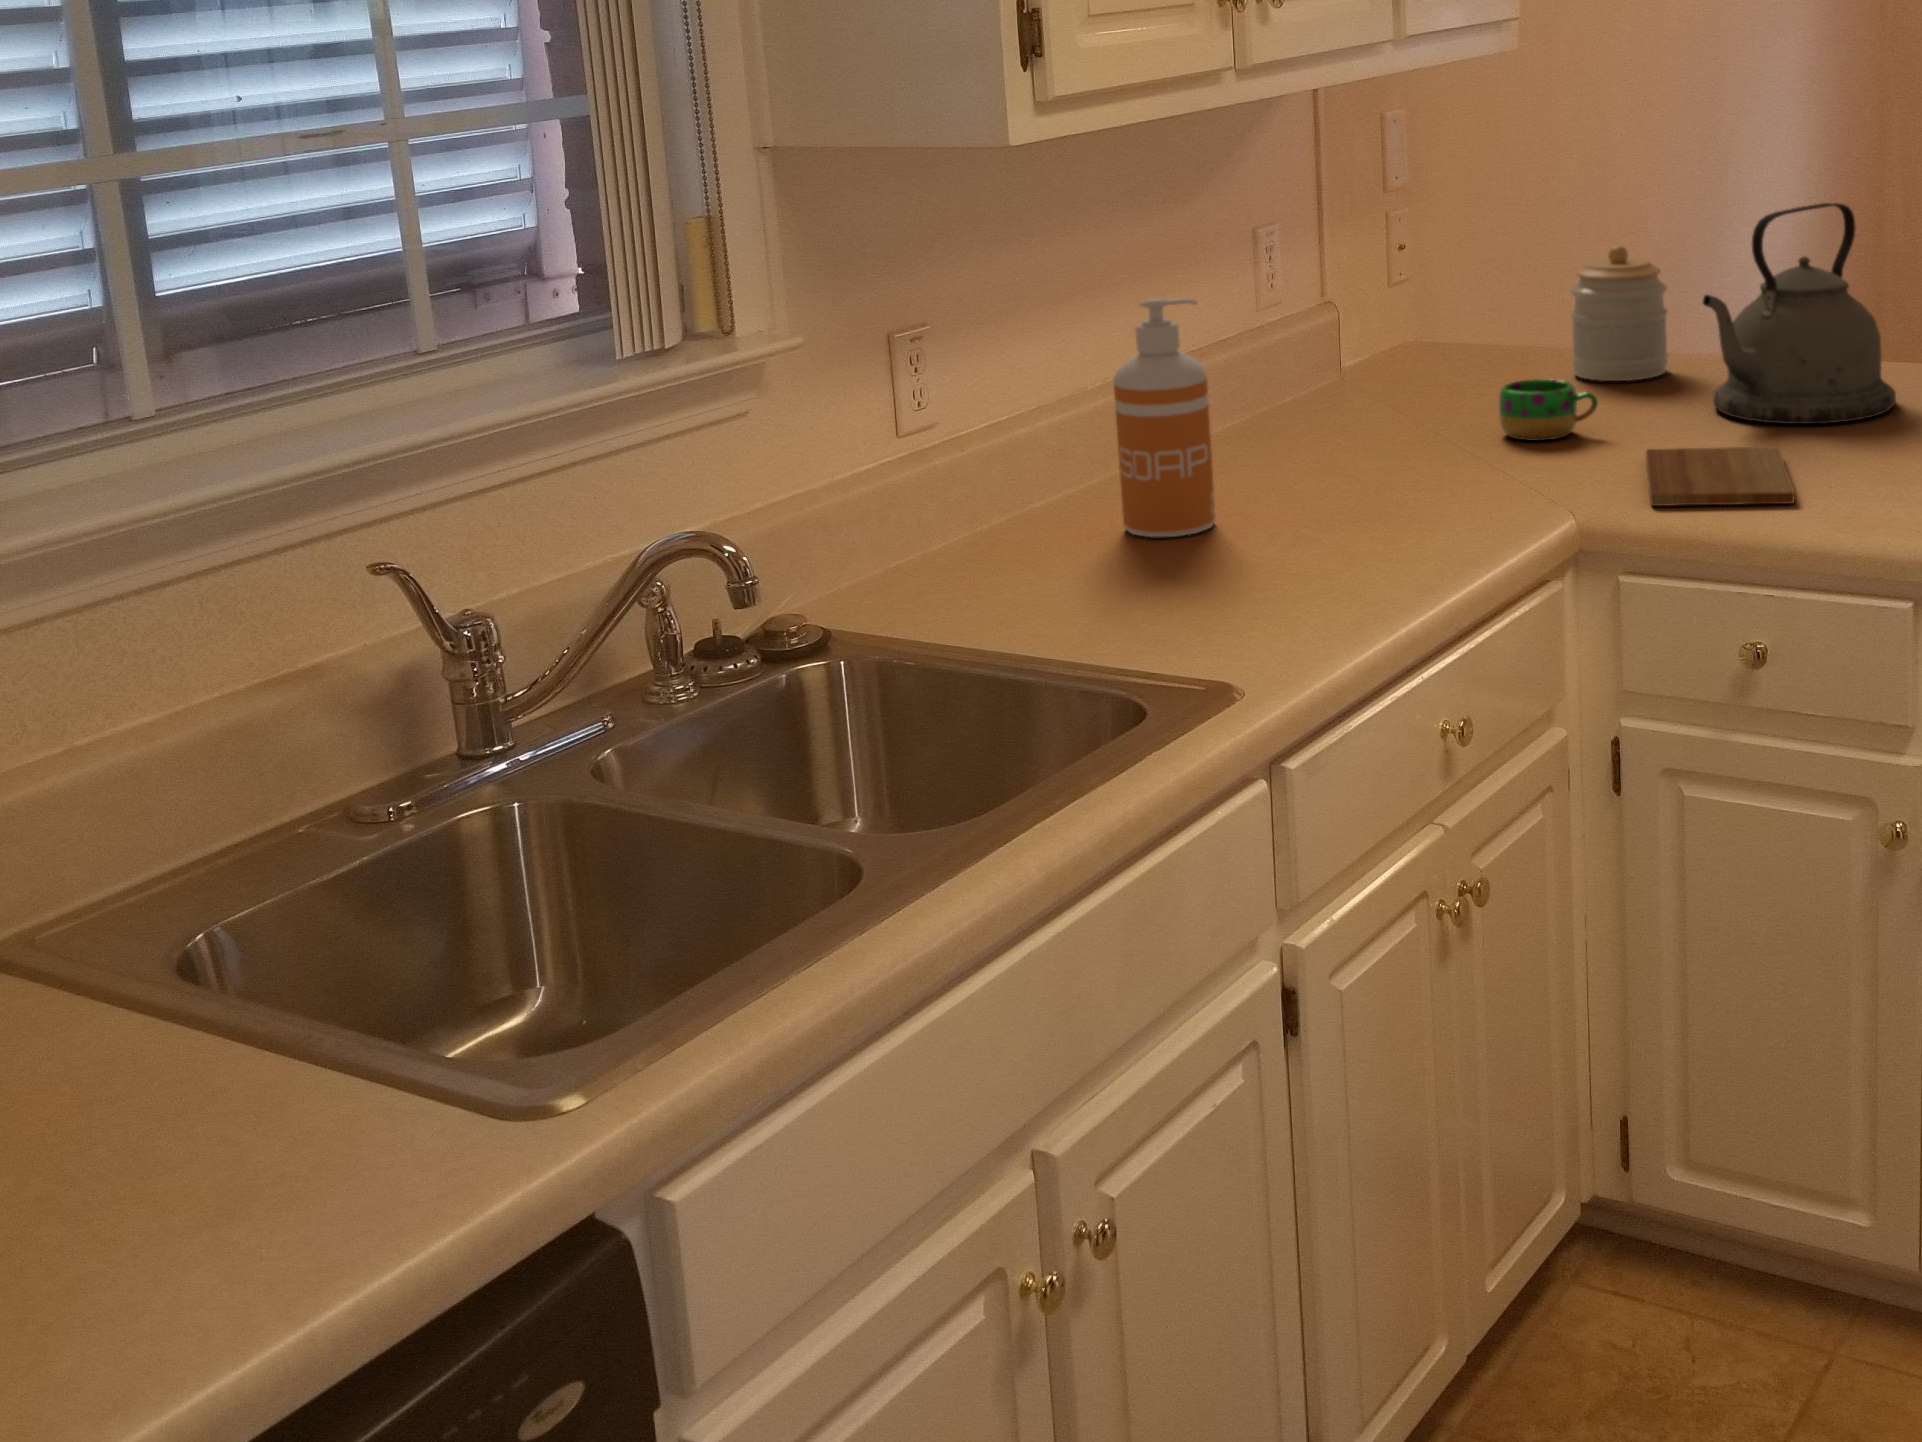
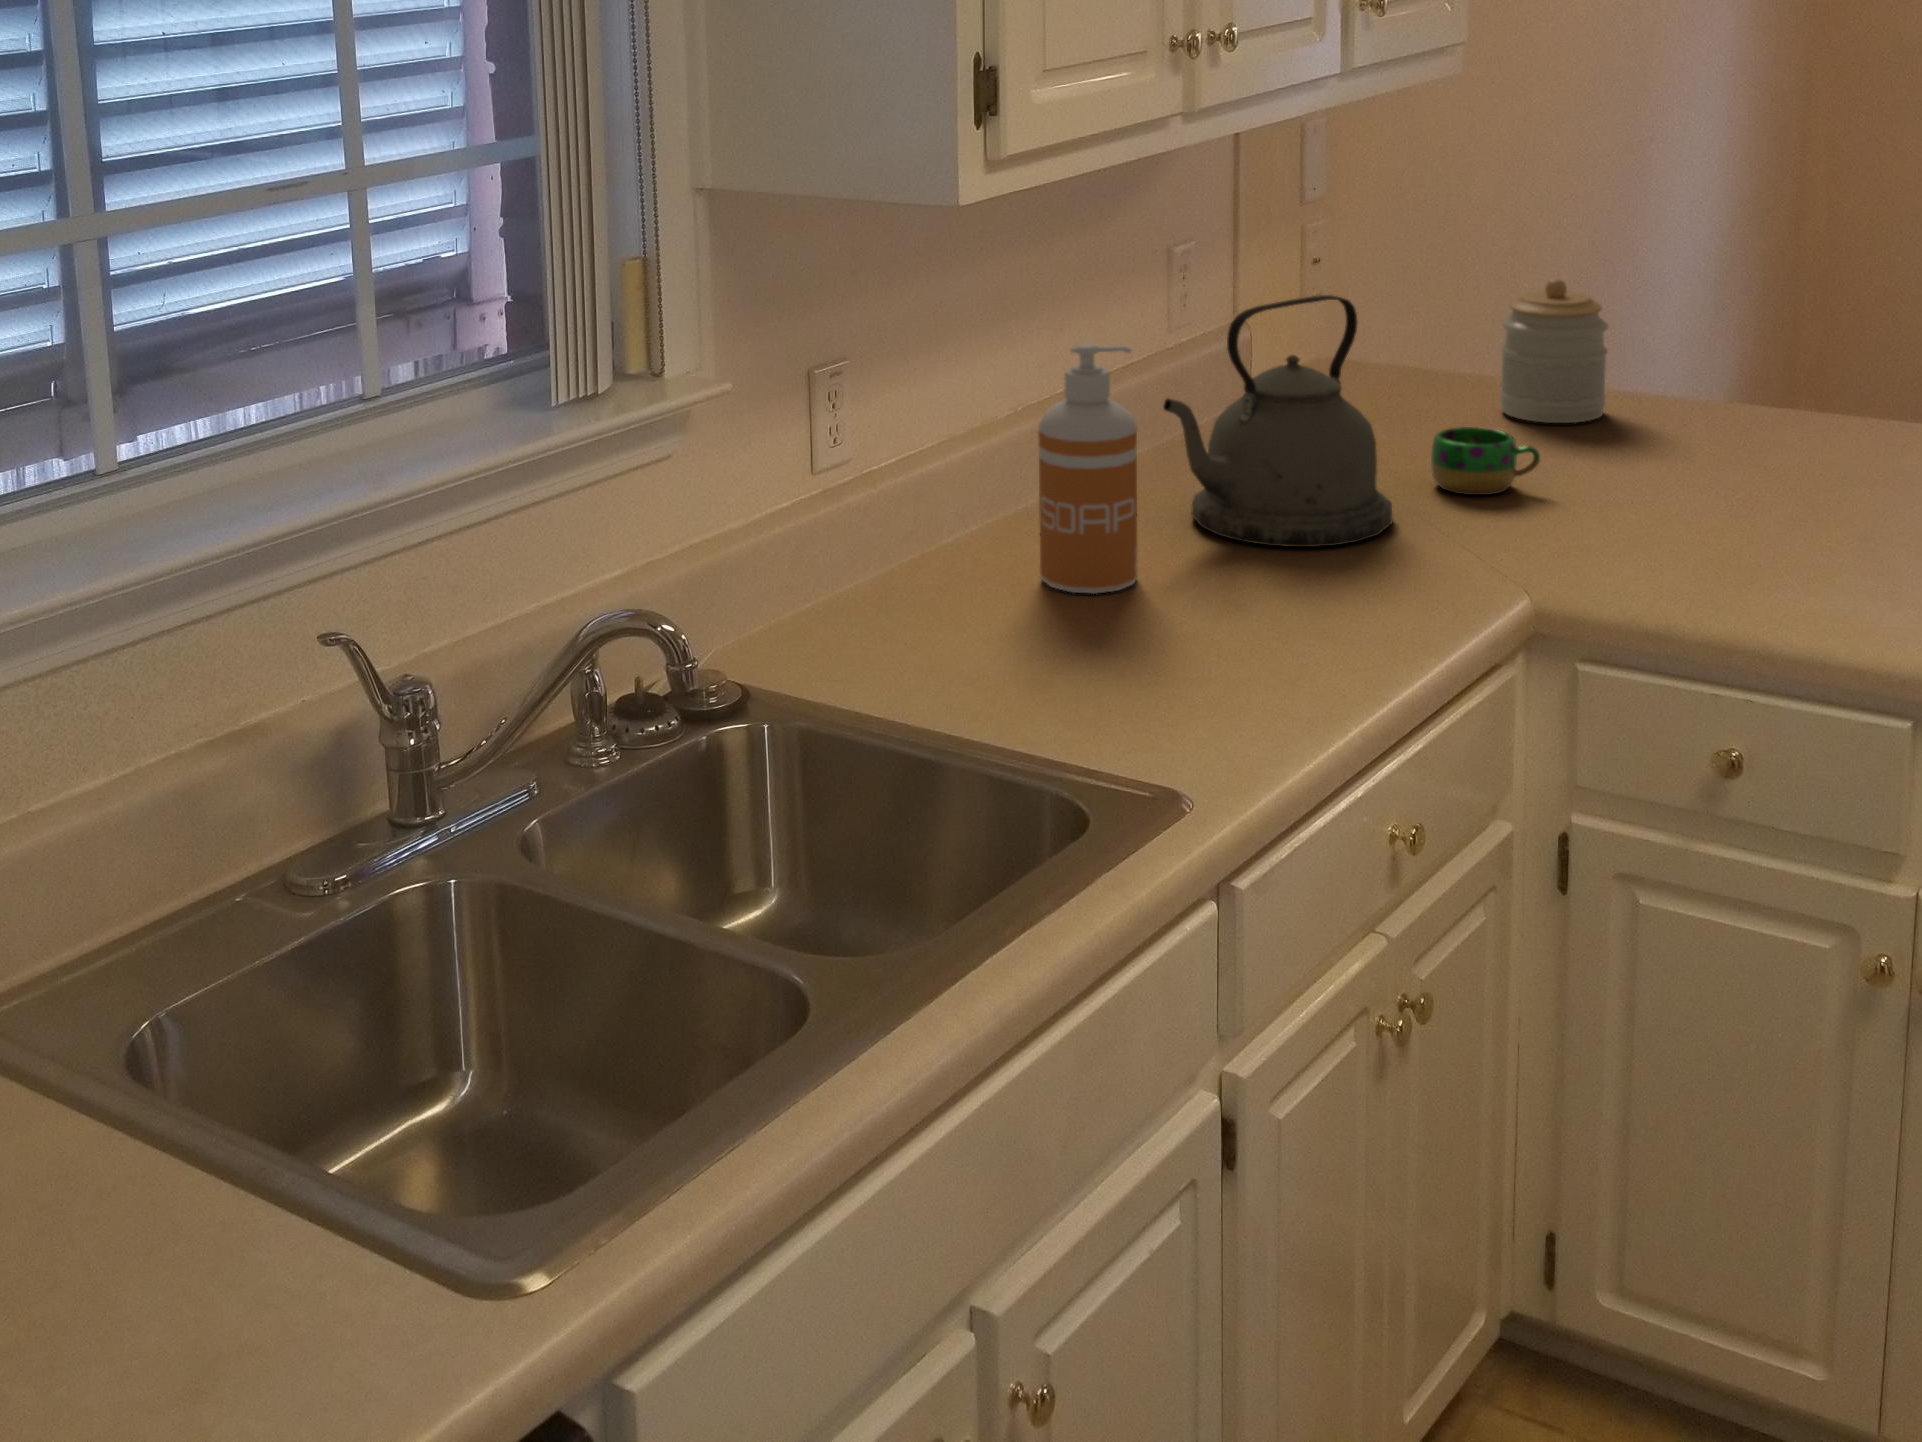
kettle: present [1703,203,1896,424] -> present [1163,295,1392,547]
cutting board: present [1646,447,1794,506] -> none [1598,517,1773,598]

